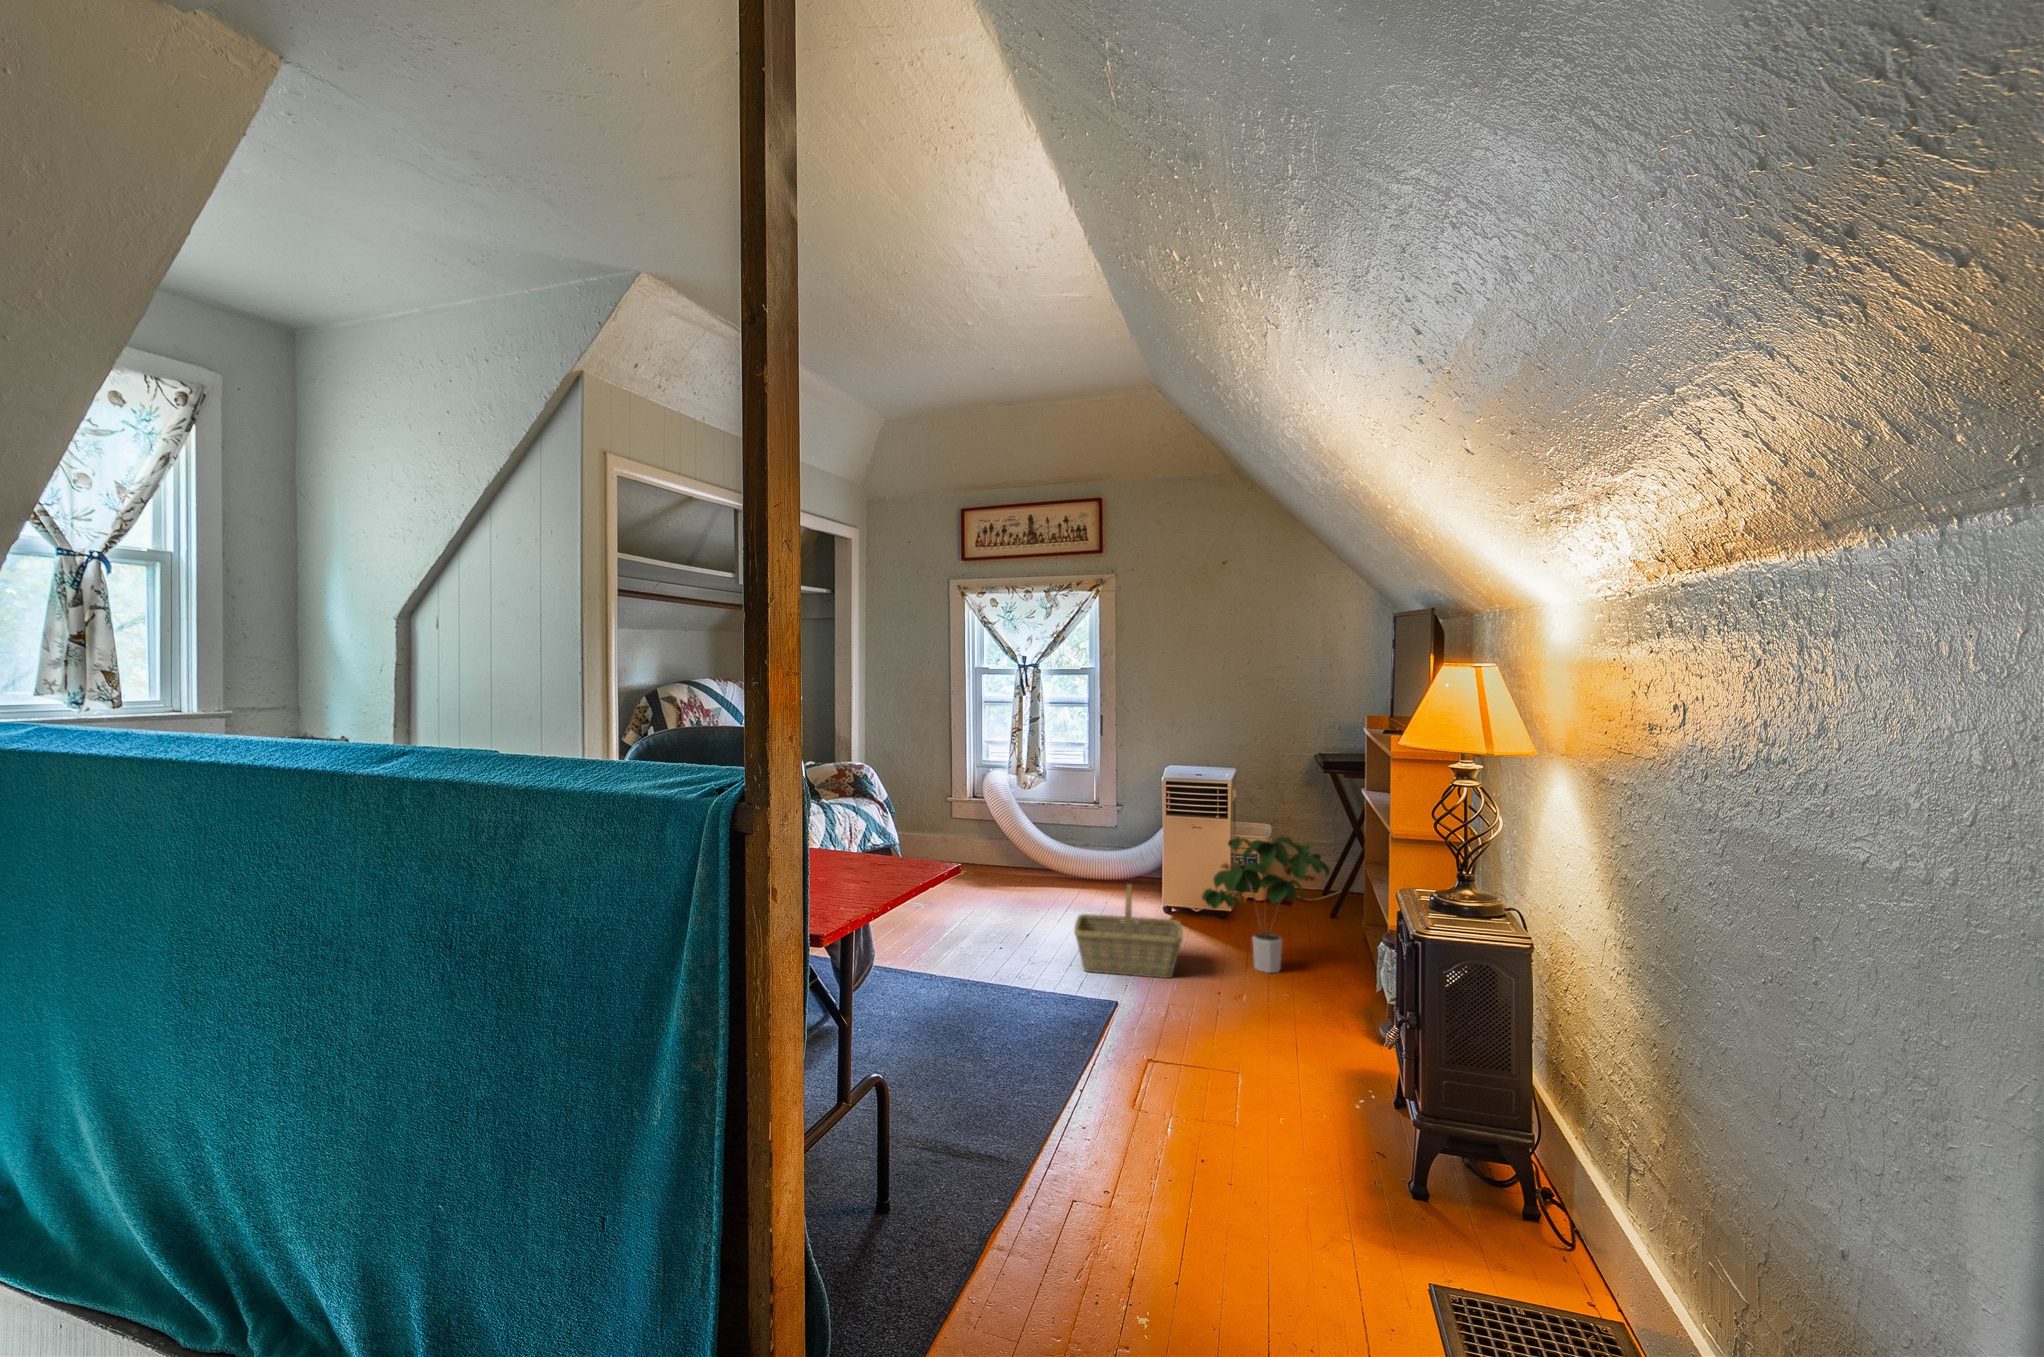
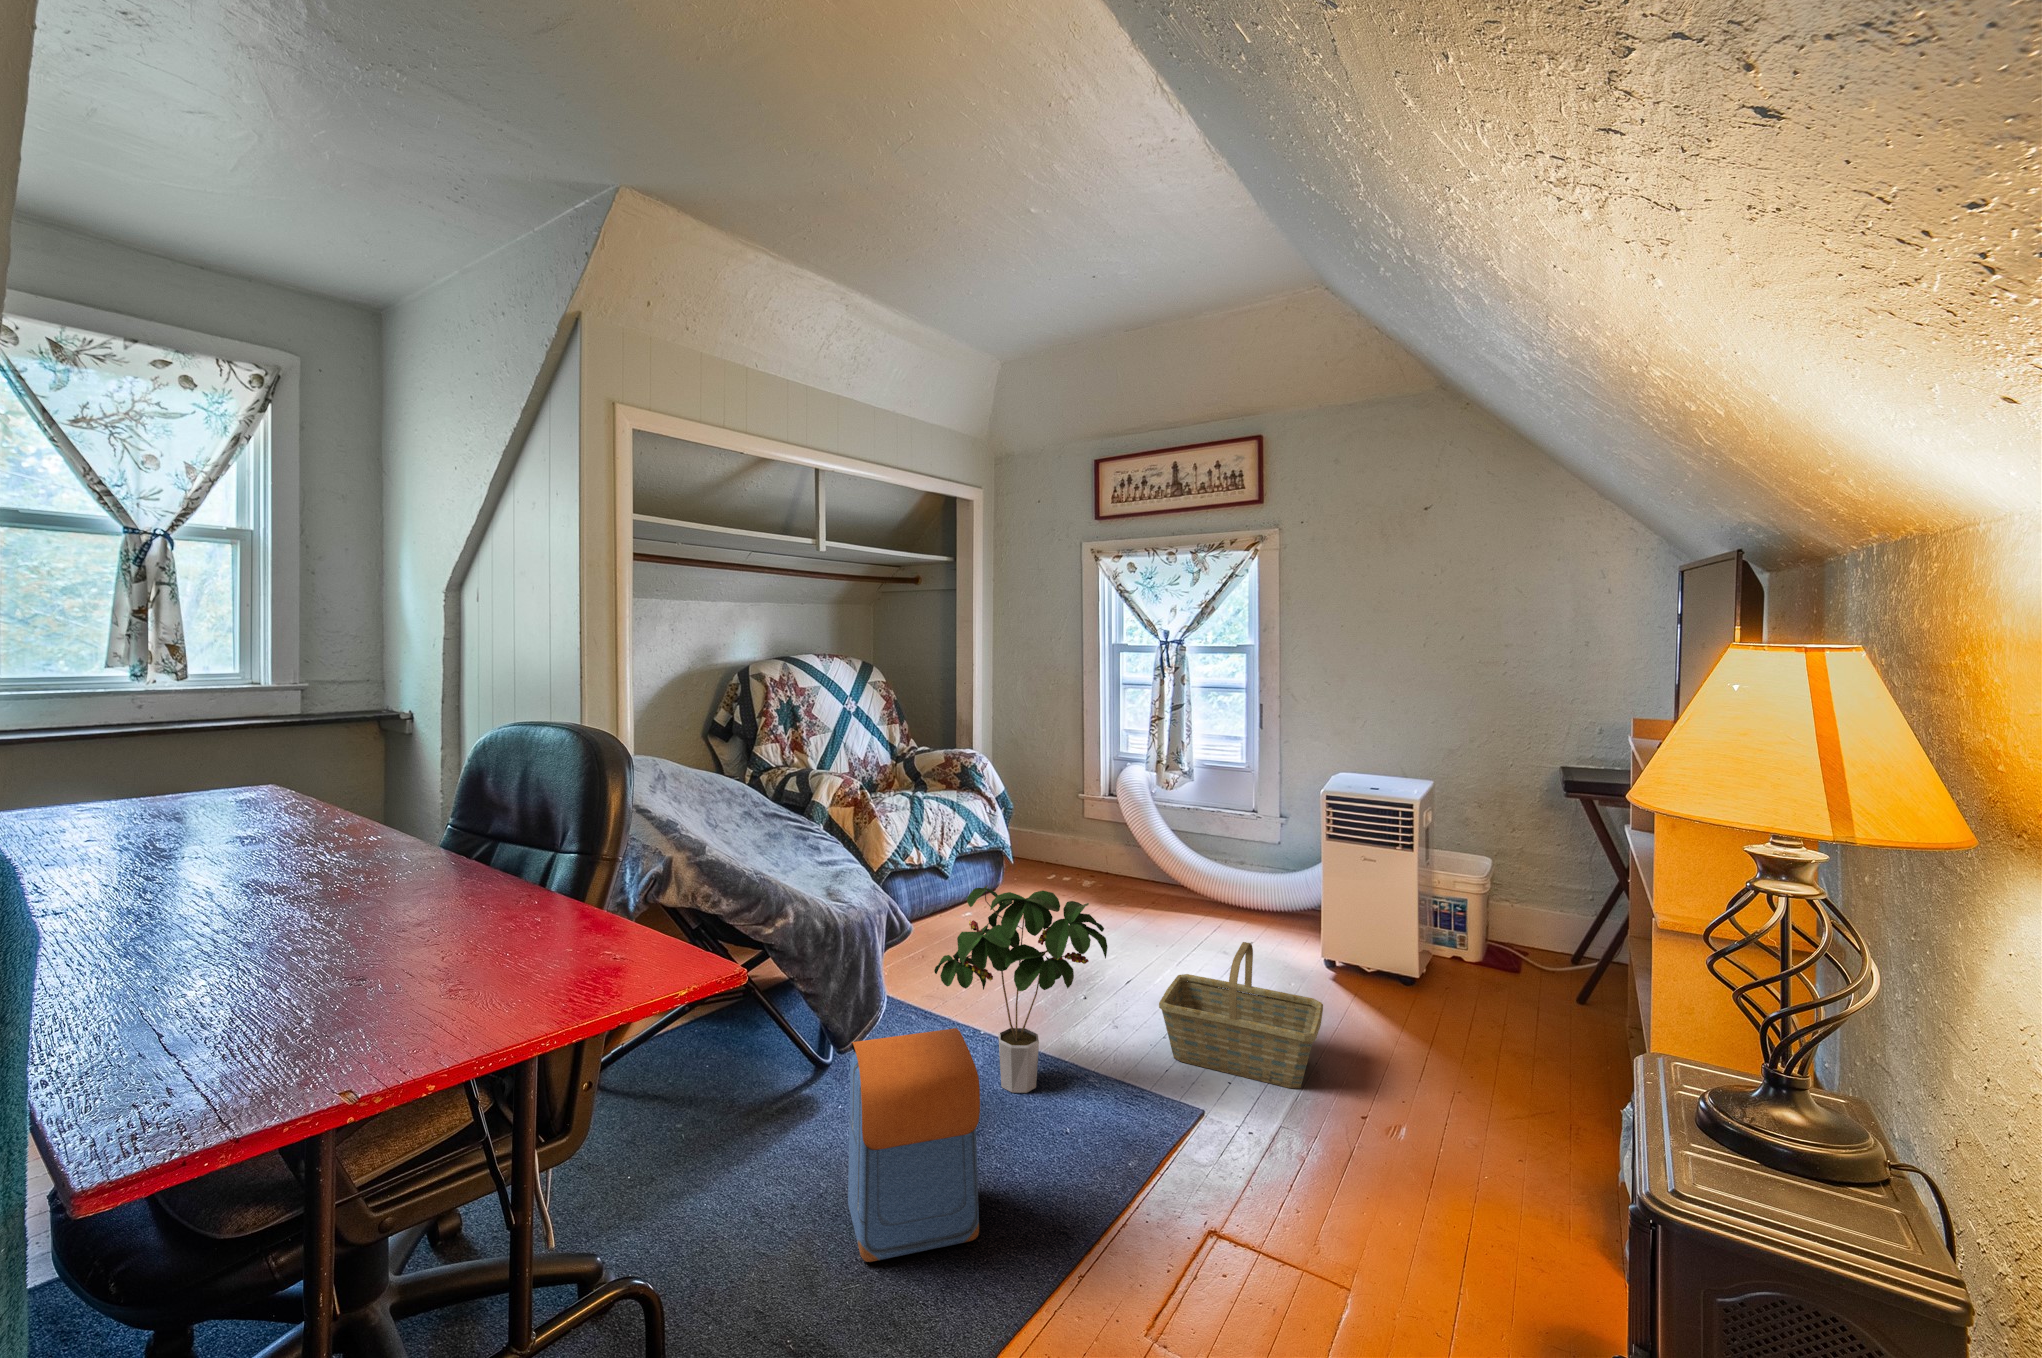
potted plant: present [1202,836,1330,973] -> present [934,885,1108,1093]
backpack: none [914,935,1011,1085] -> present [848,1028,980,1262]

